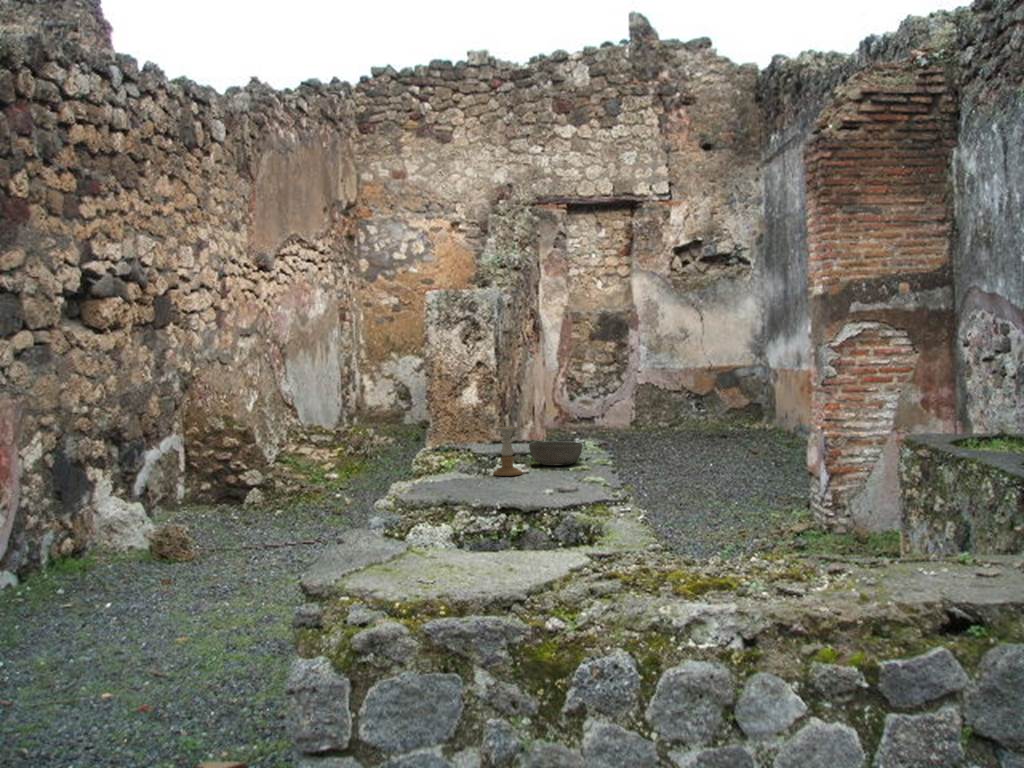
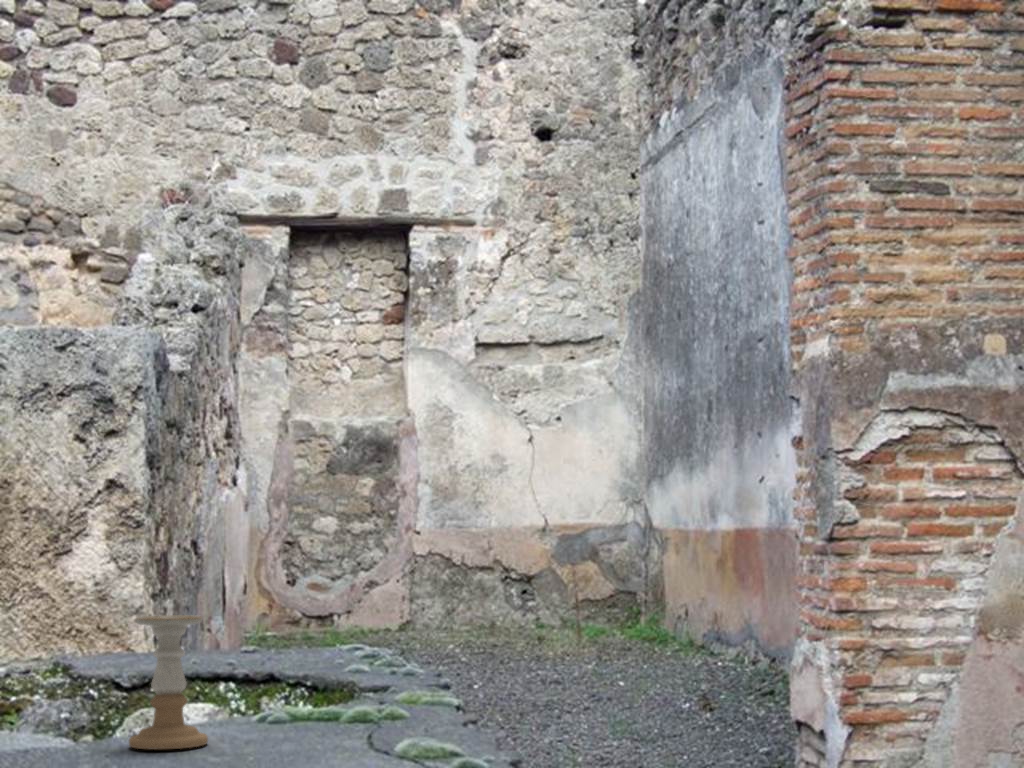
bowl: present [529,441,583,466] -> none [227,656,365,717]

